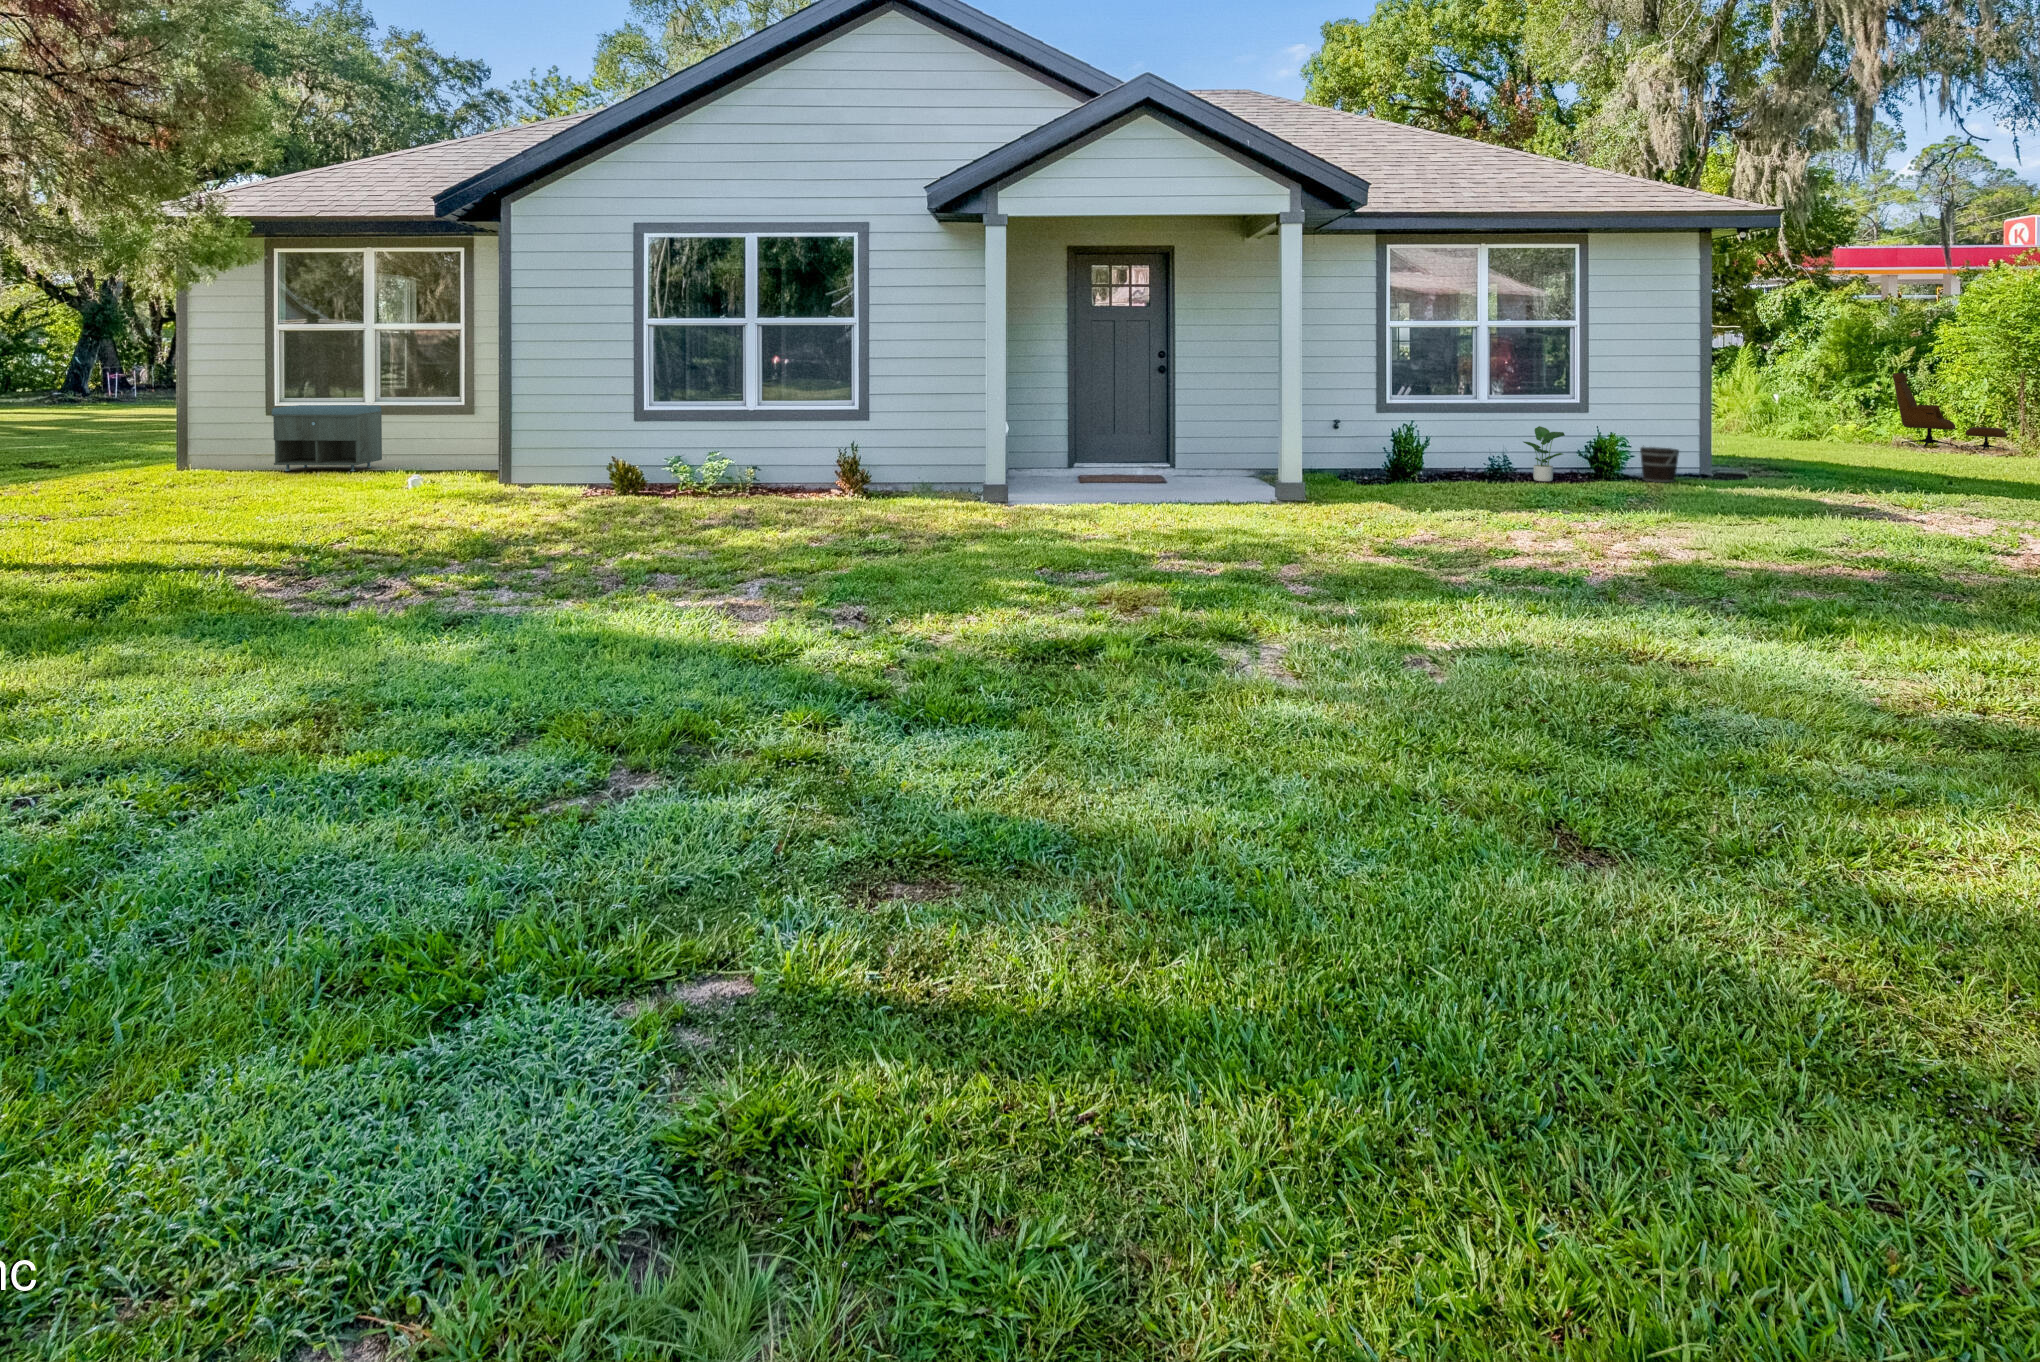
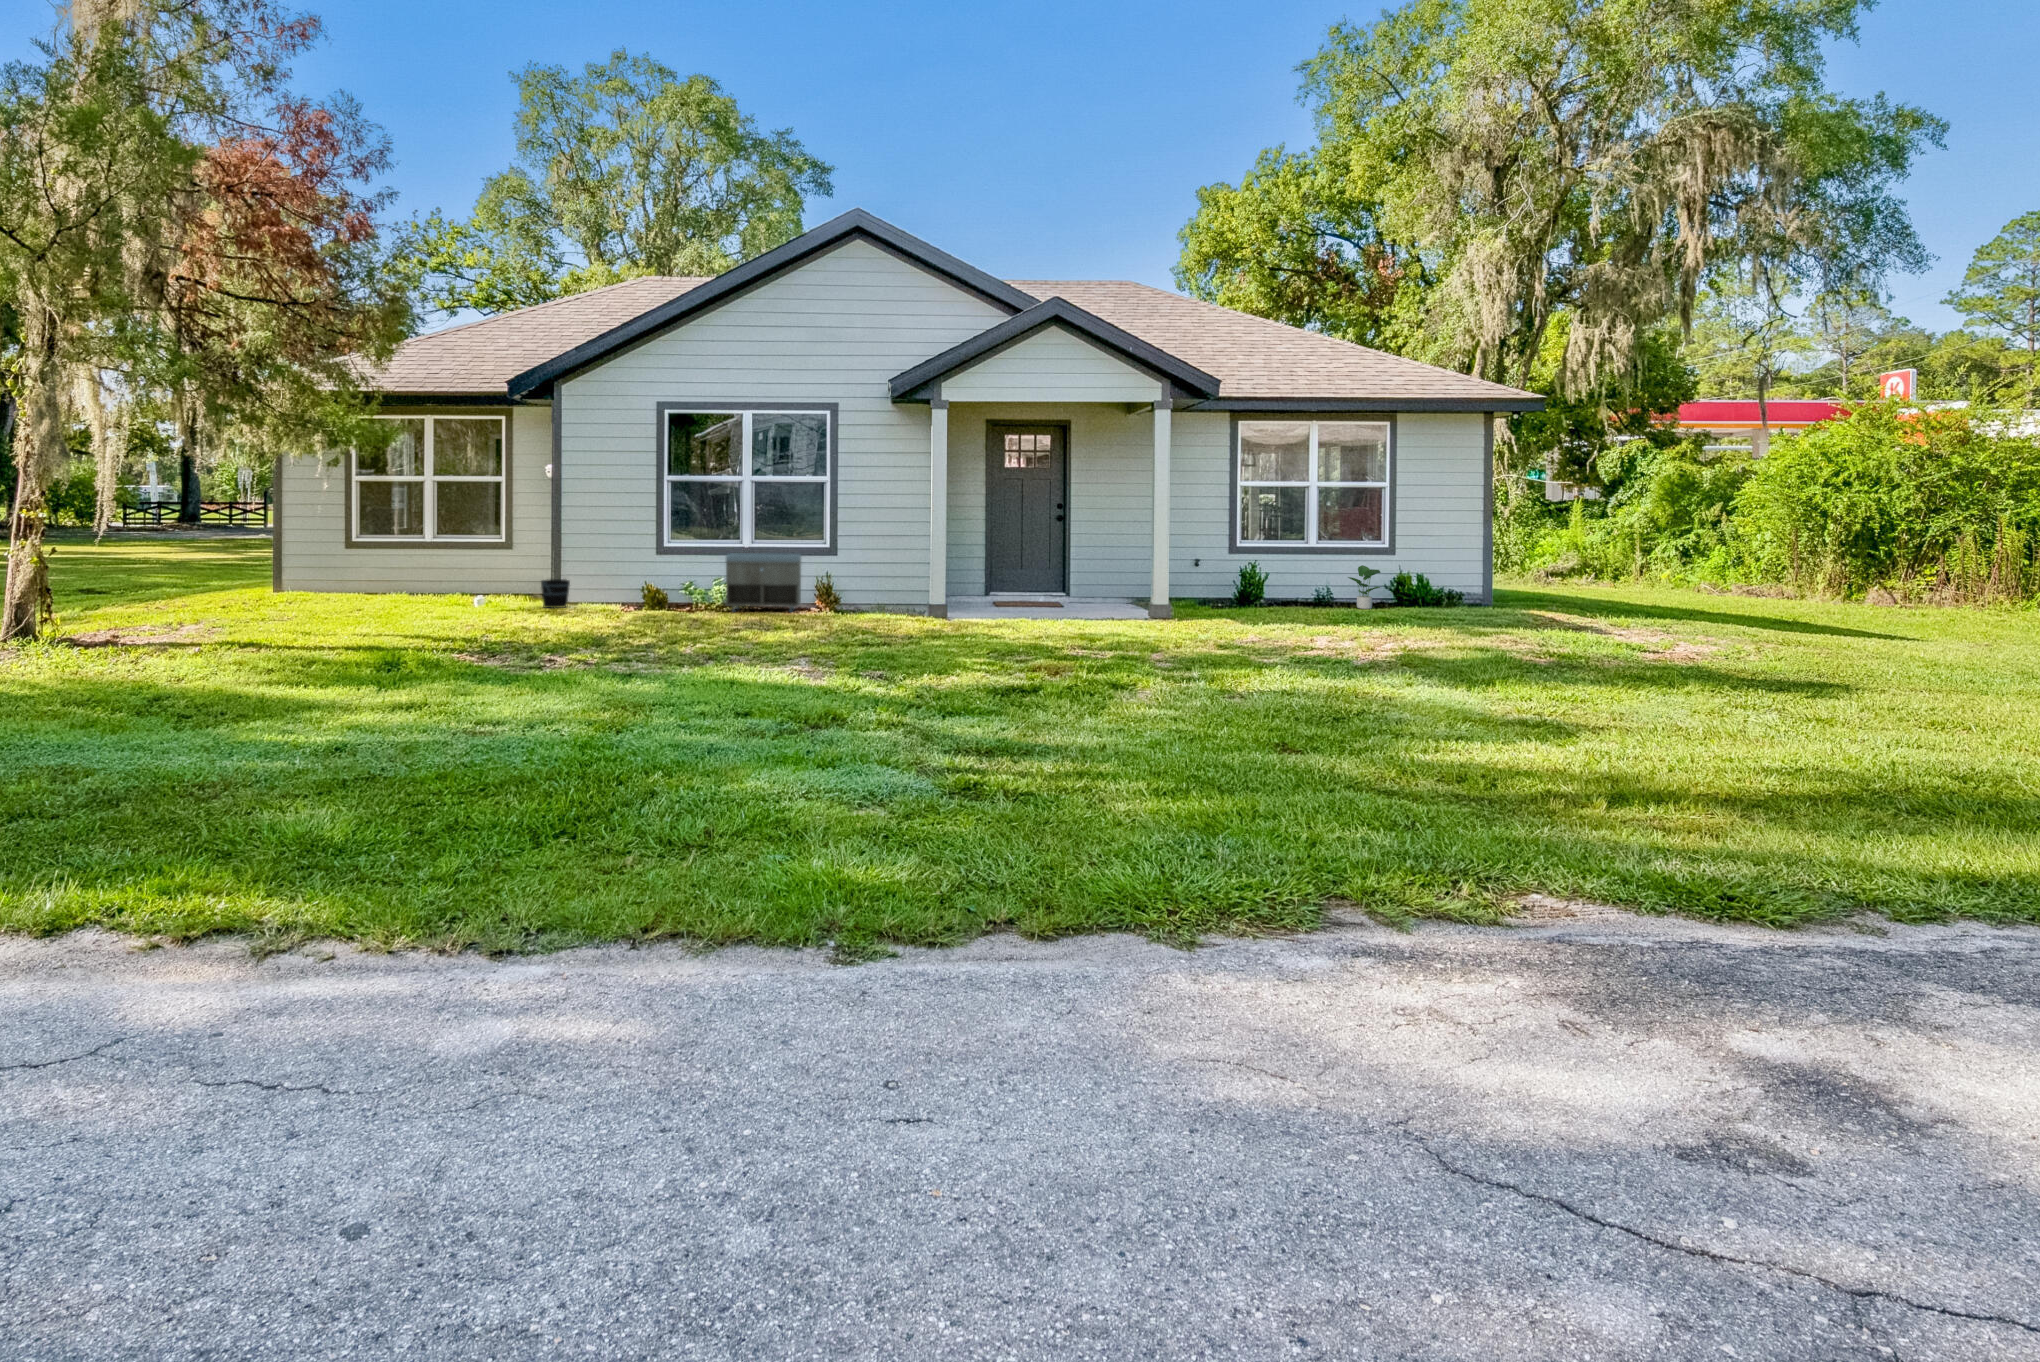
lounge chair: present [1893,373,2008,450] -> none [1690,525,1784,591]
storage bench: present [272,405,382,471] -> present [726,553,801,611]
bucket: present [1640,447,1679,482] -> present [541,579,570,608]

